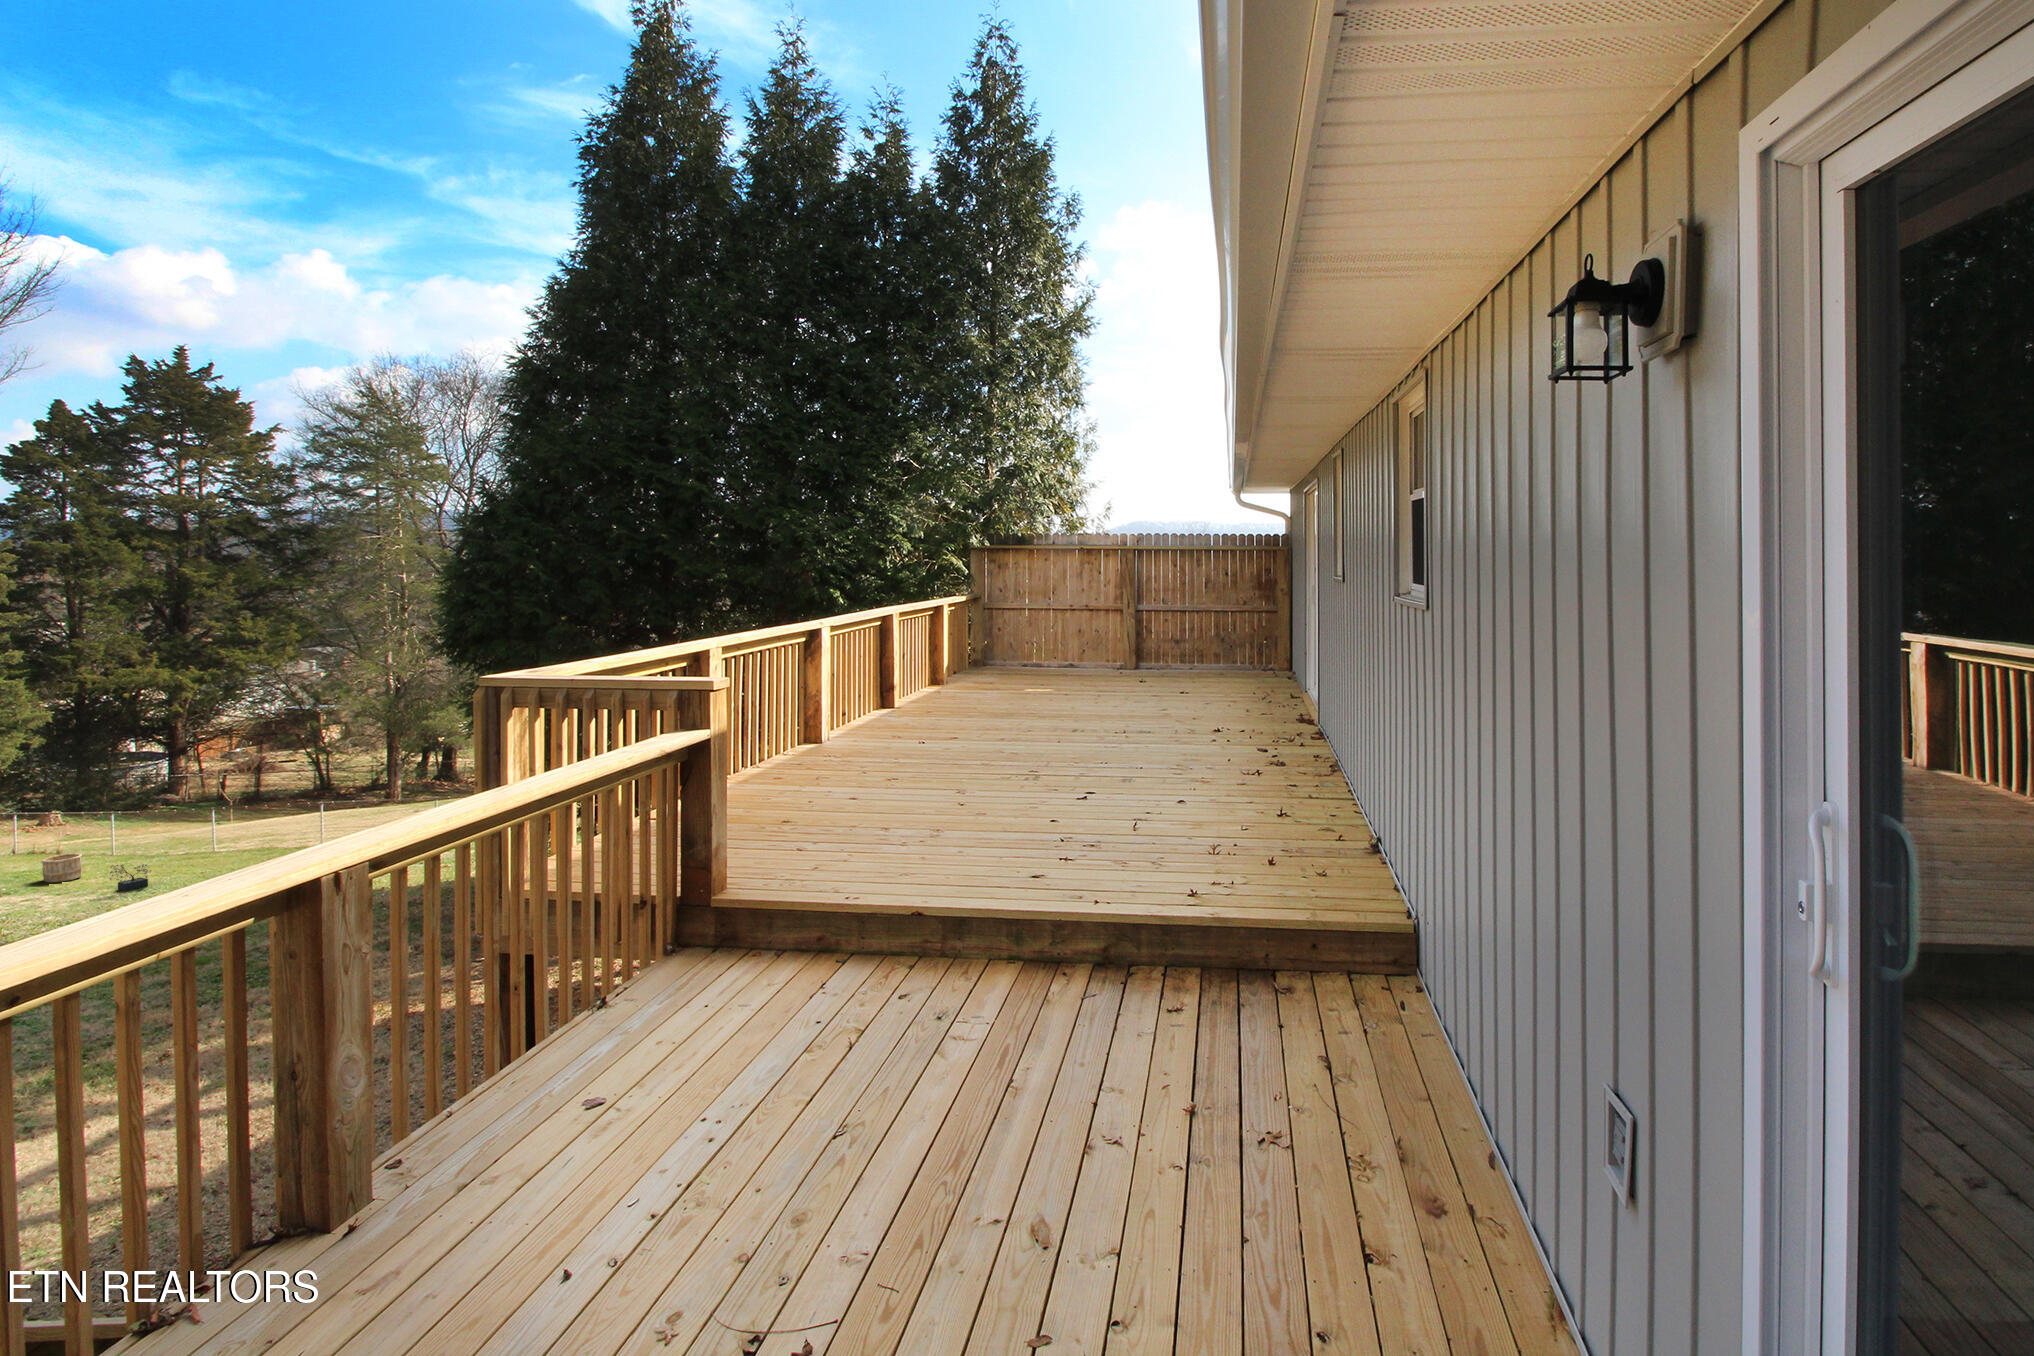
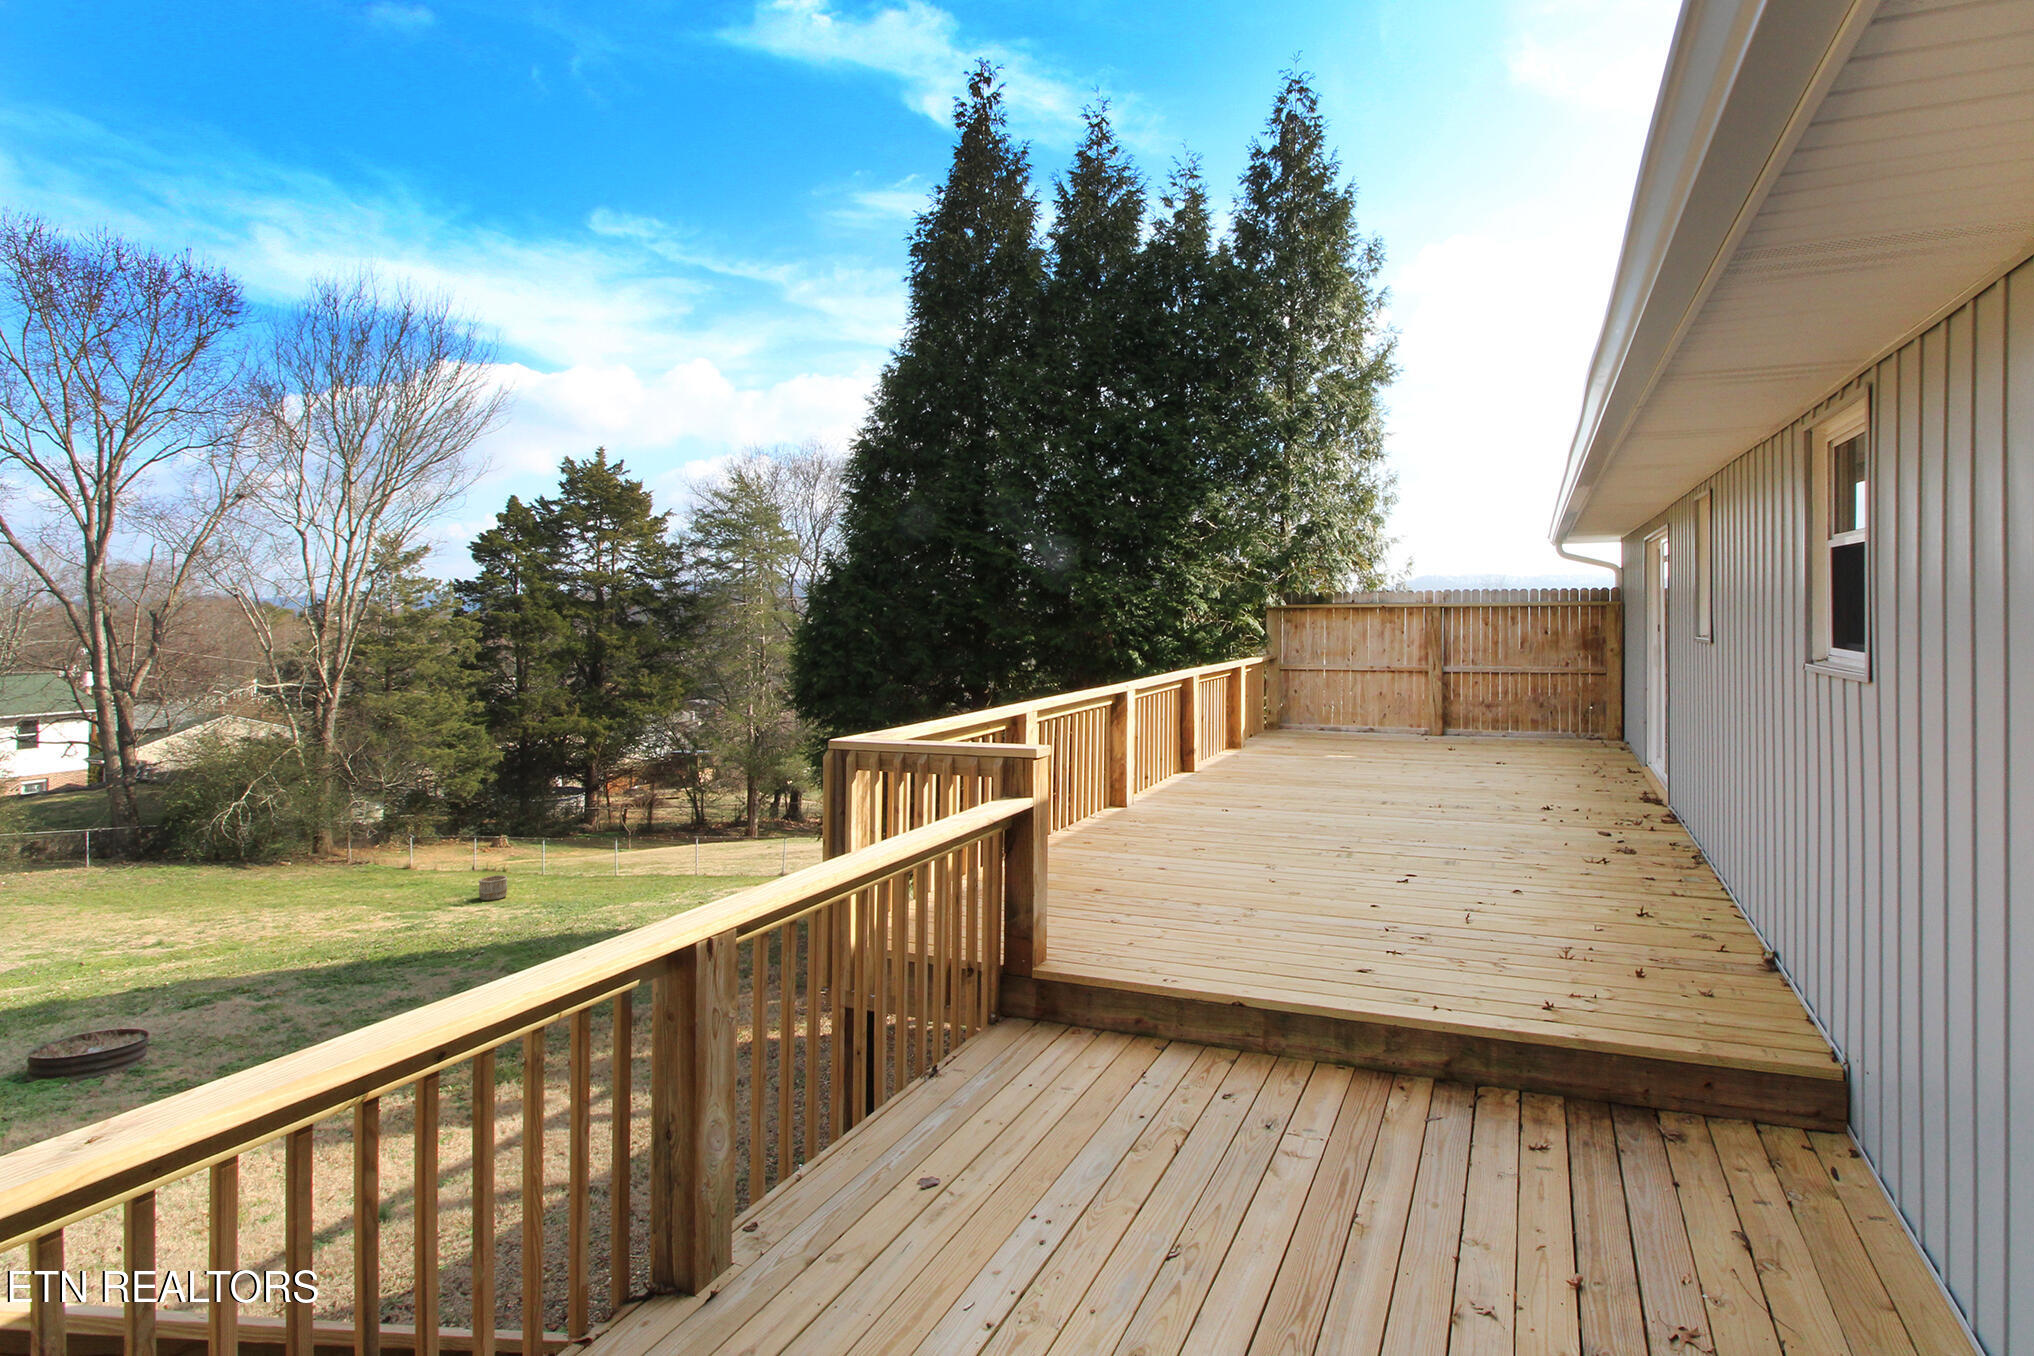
decorative plant: present [109,864,151,891] -> none [521,890,553,914]

